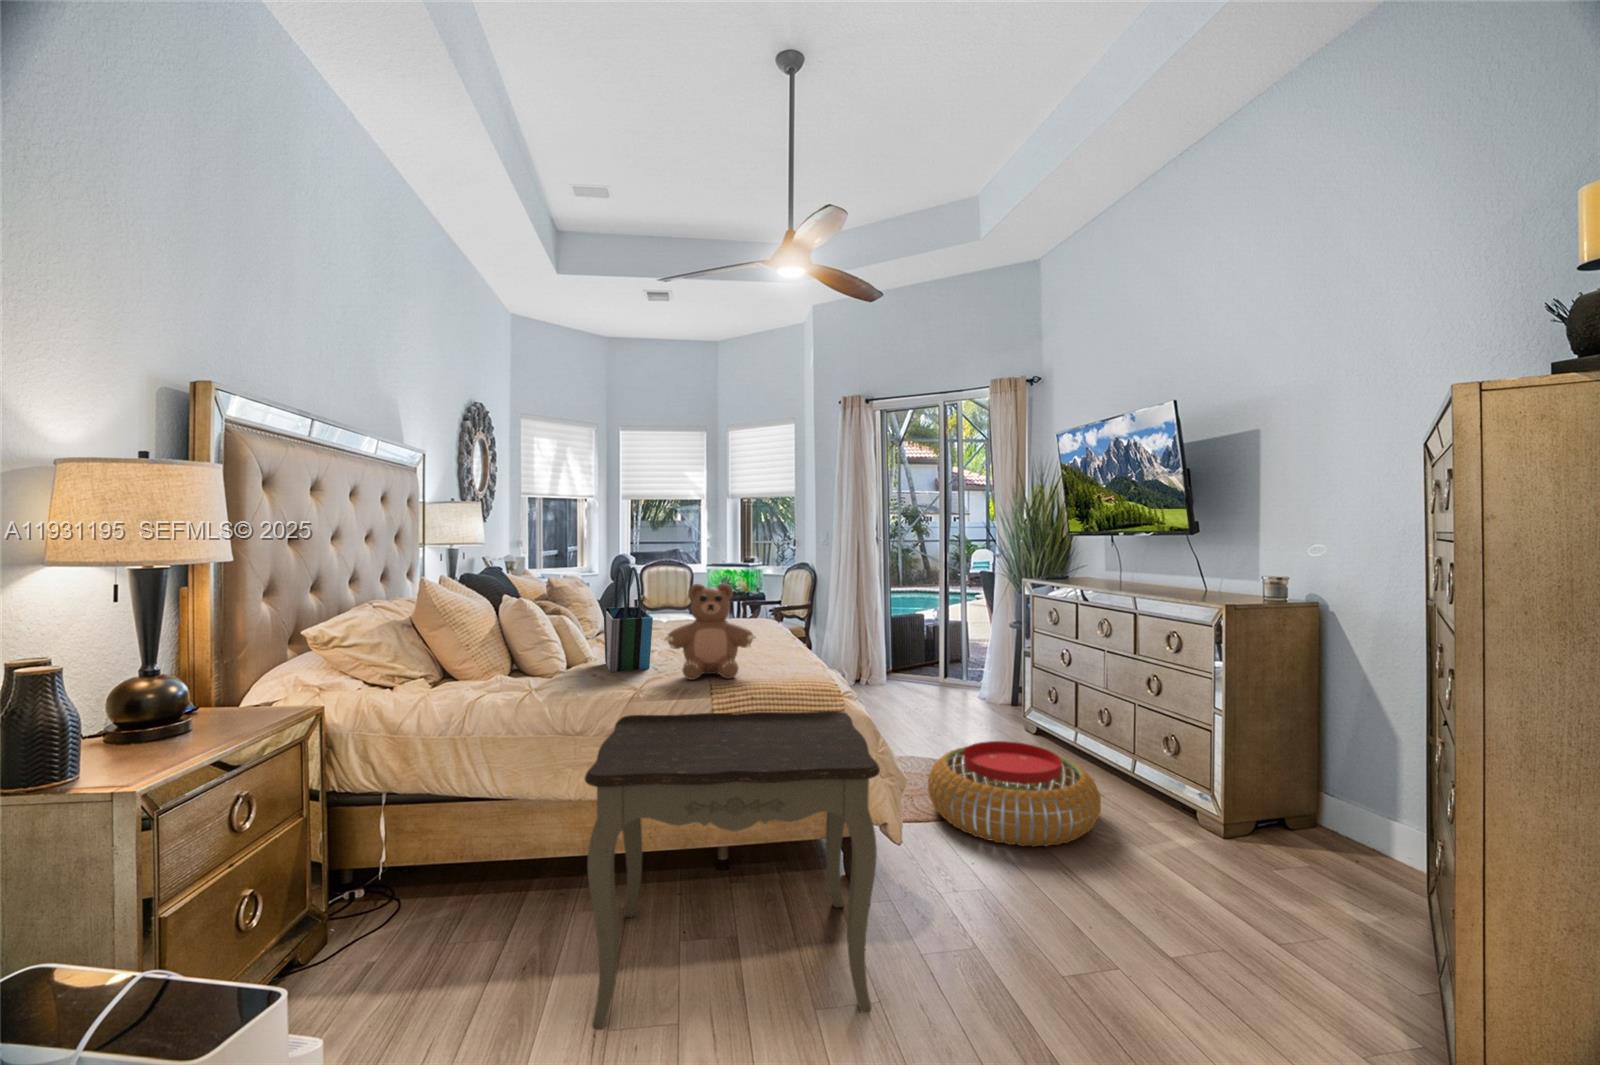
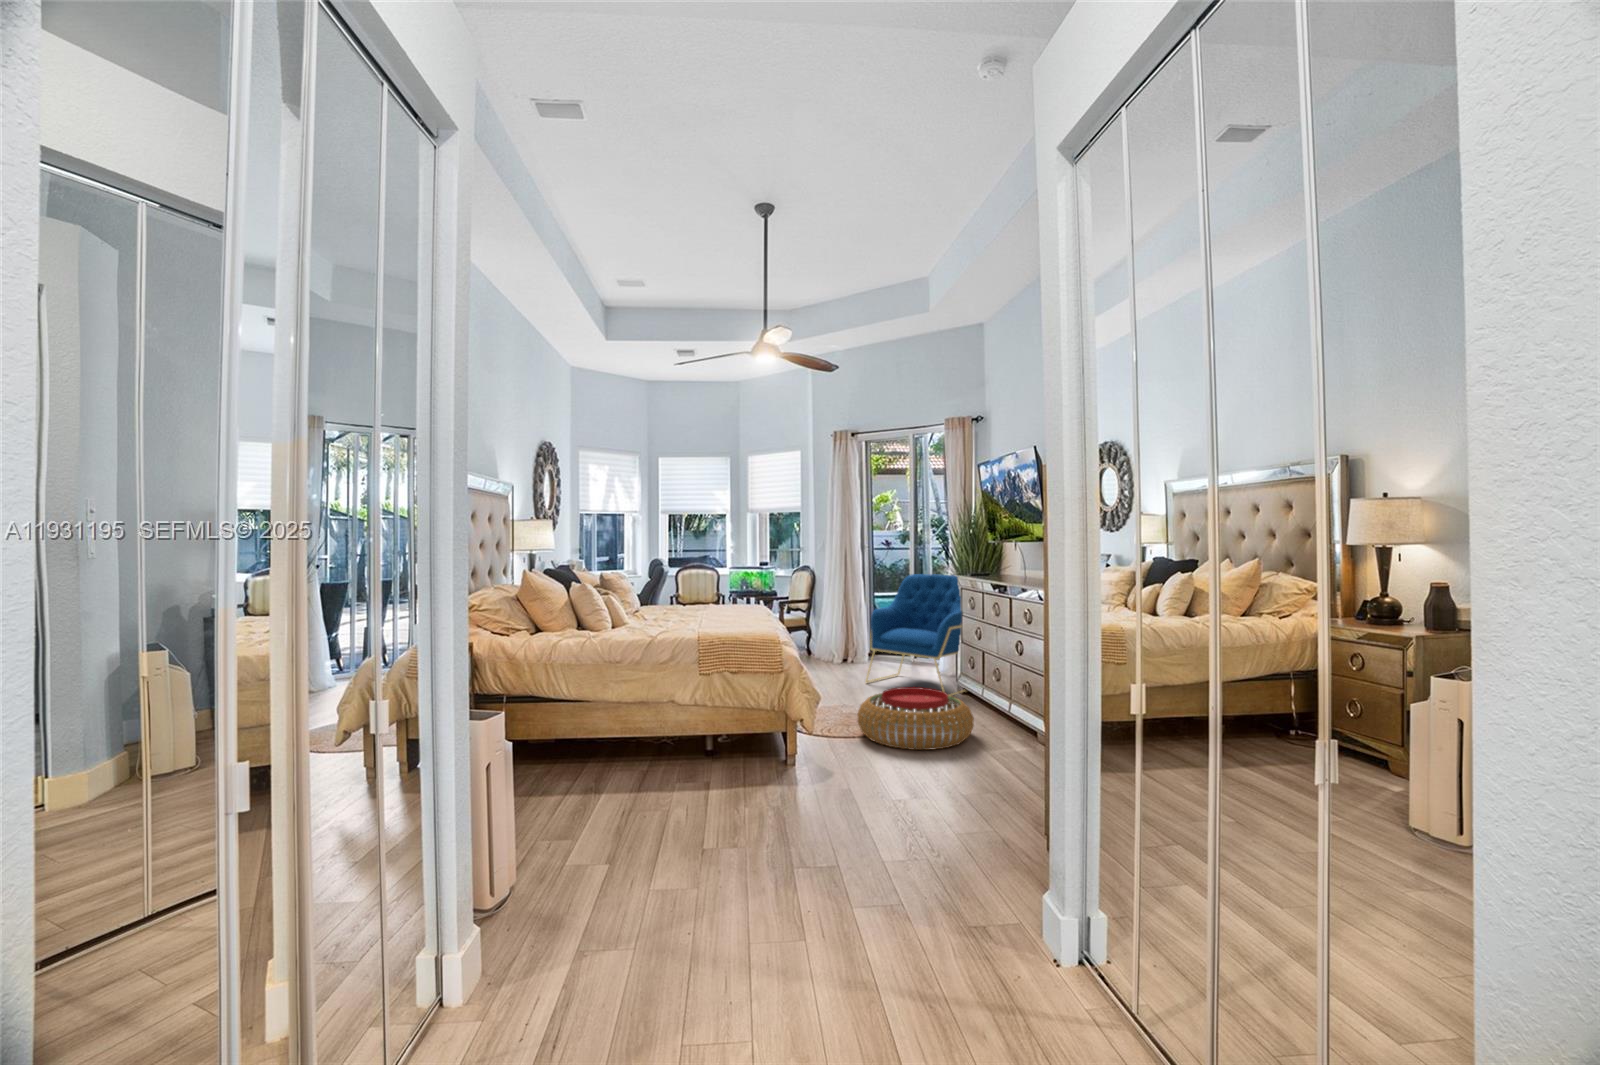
tote bag: present [603,567,653,672] -> none [636,563,666,632]
armchair: none [895,577,1039,740] -> present [865,574,966,696]
teddy bear: present [665,583,756,680] -> none [672,573,732,634]
side table: present [585,711,880,1029] -> none [618,650,782,809]

